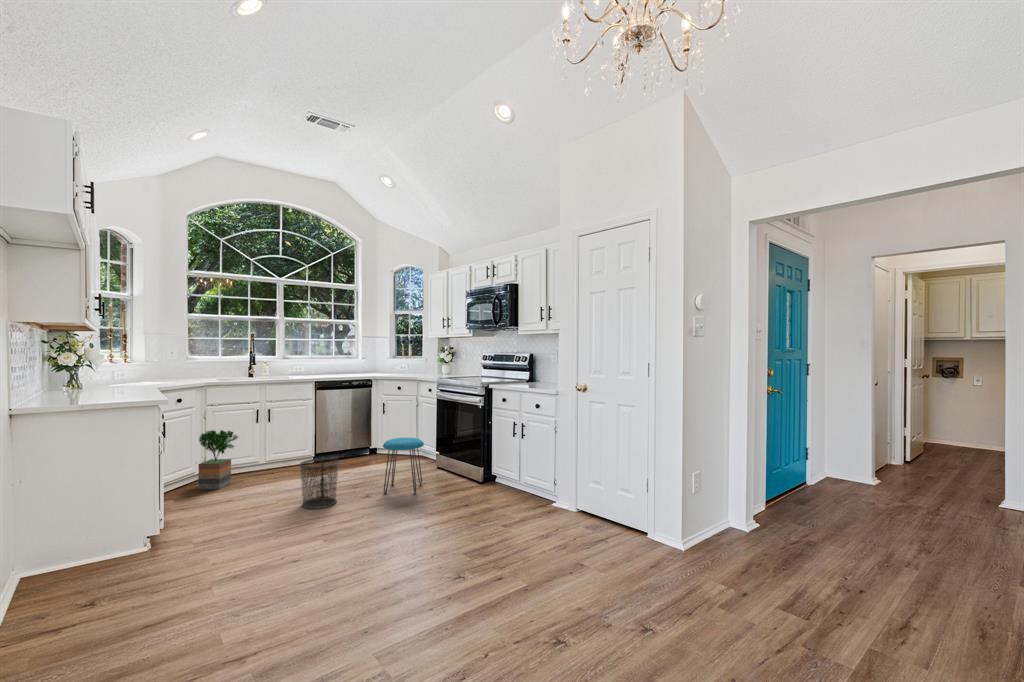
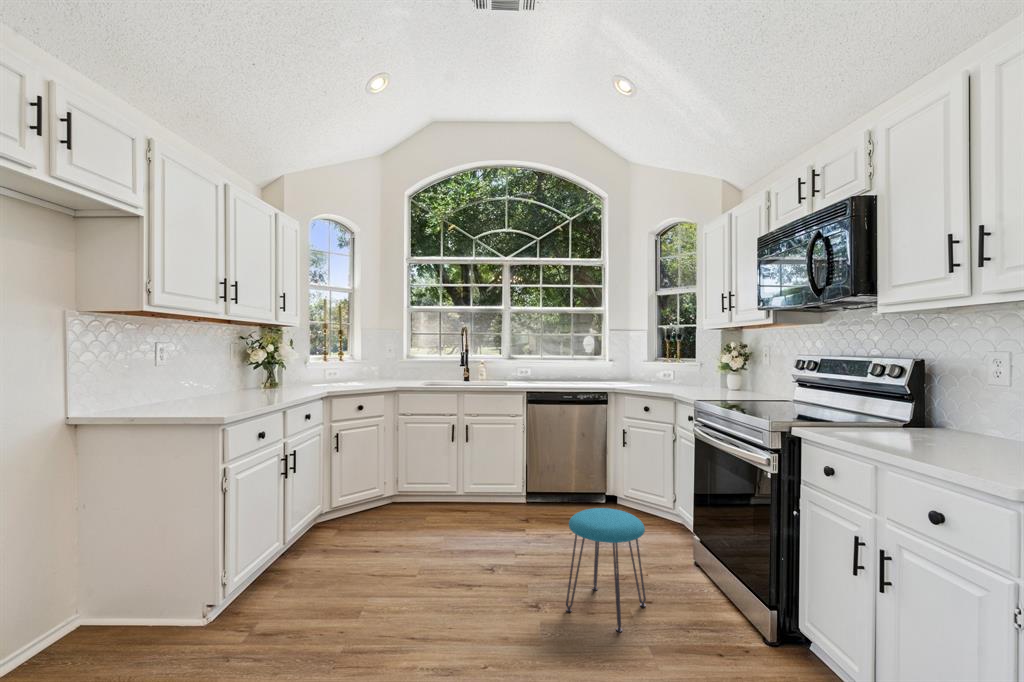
potted tree: present [198,430,238,489] -> none [363,449,416,530]
trash can: present [299,458,340,509] -> none [424,525,488,619]

